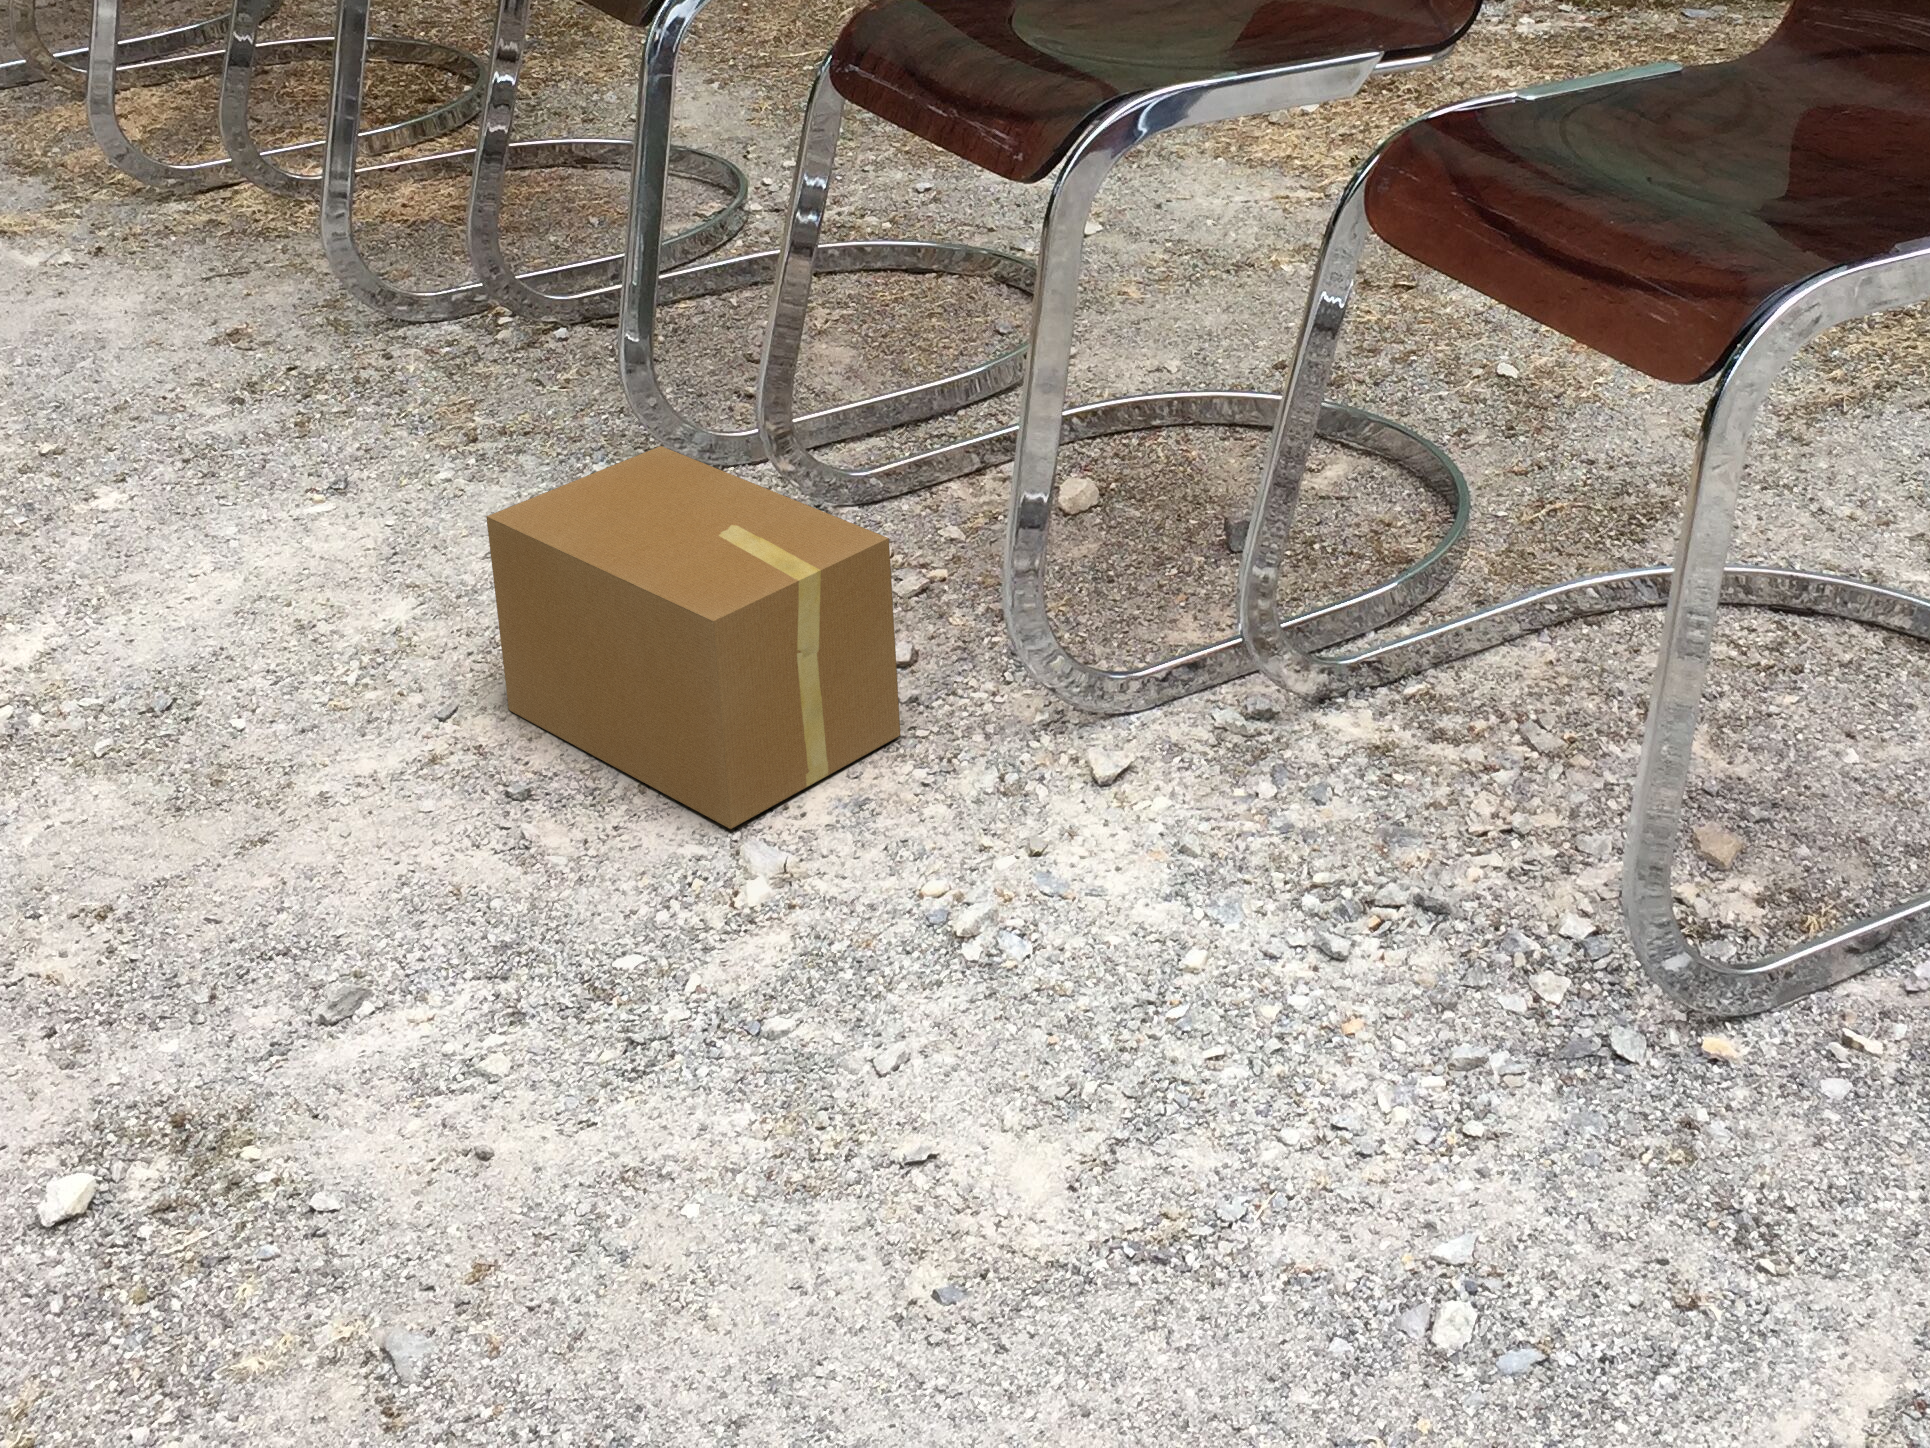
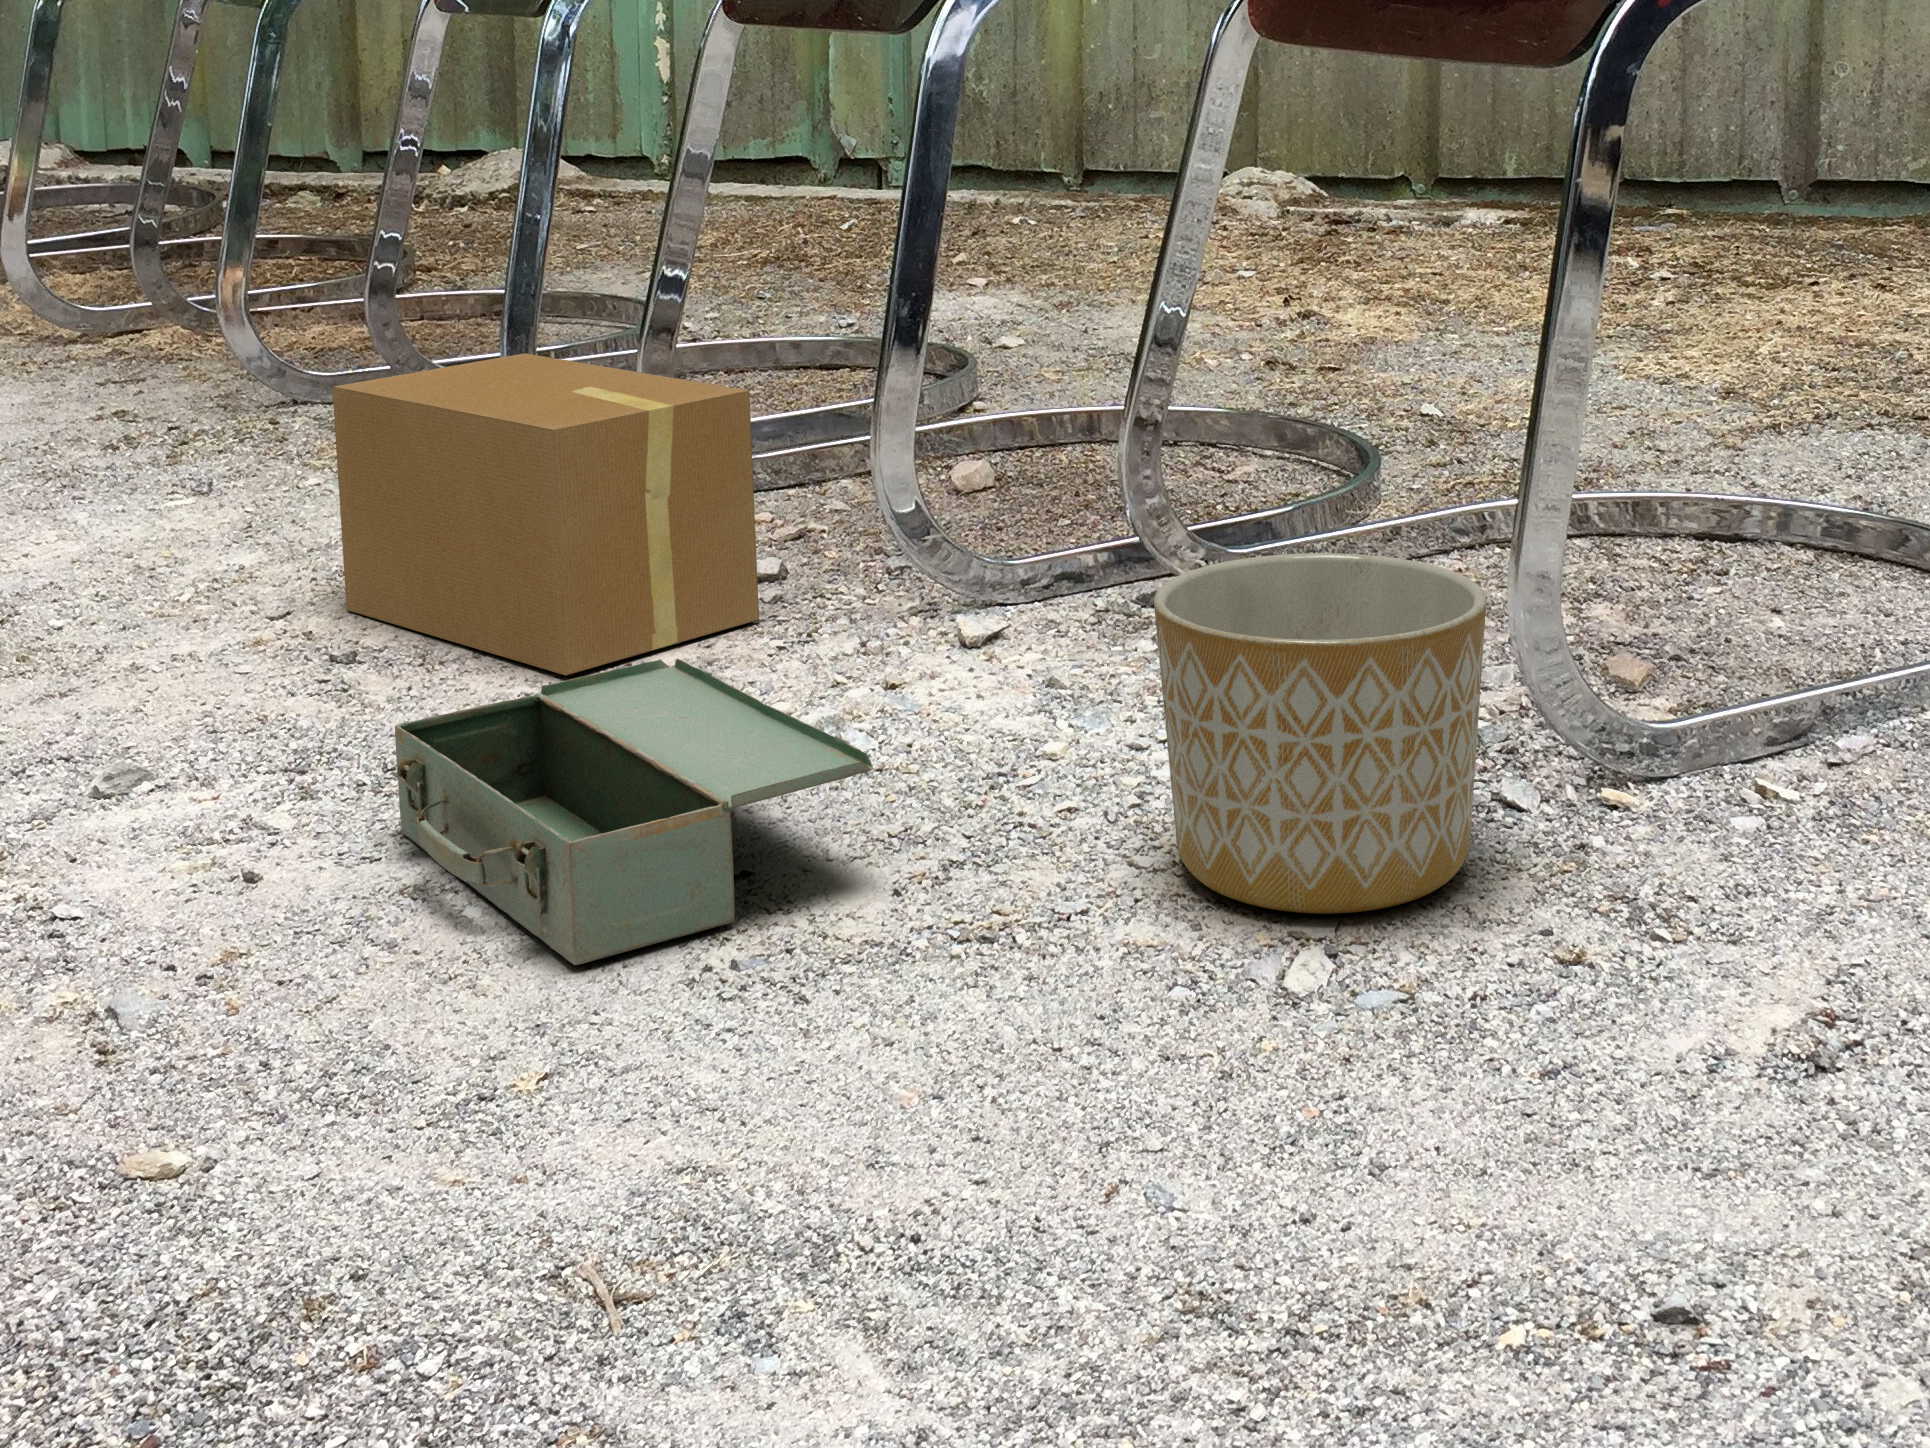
planter: none [1308,853,1614,1231] -> present [1154,553,1487,914]
toolbox: none [602,894,1051,1302] -> present [395,659,873,965]

